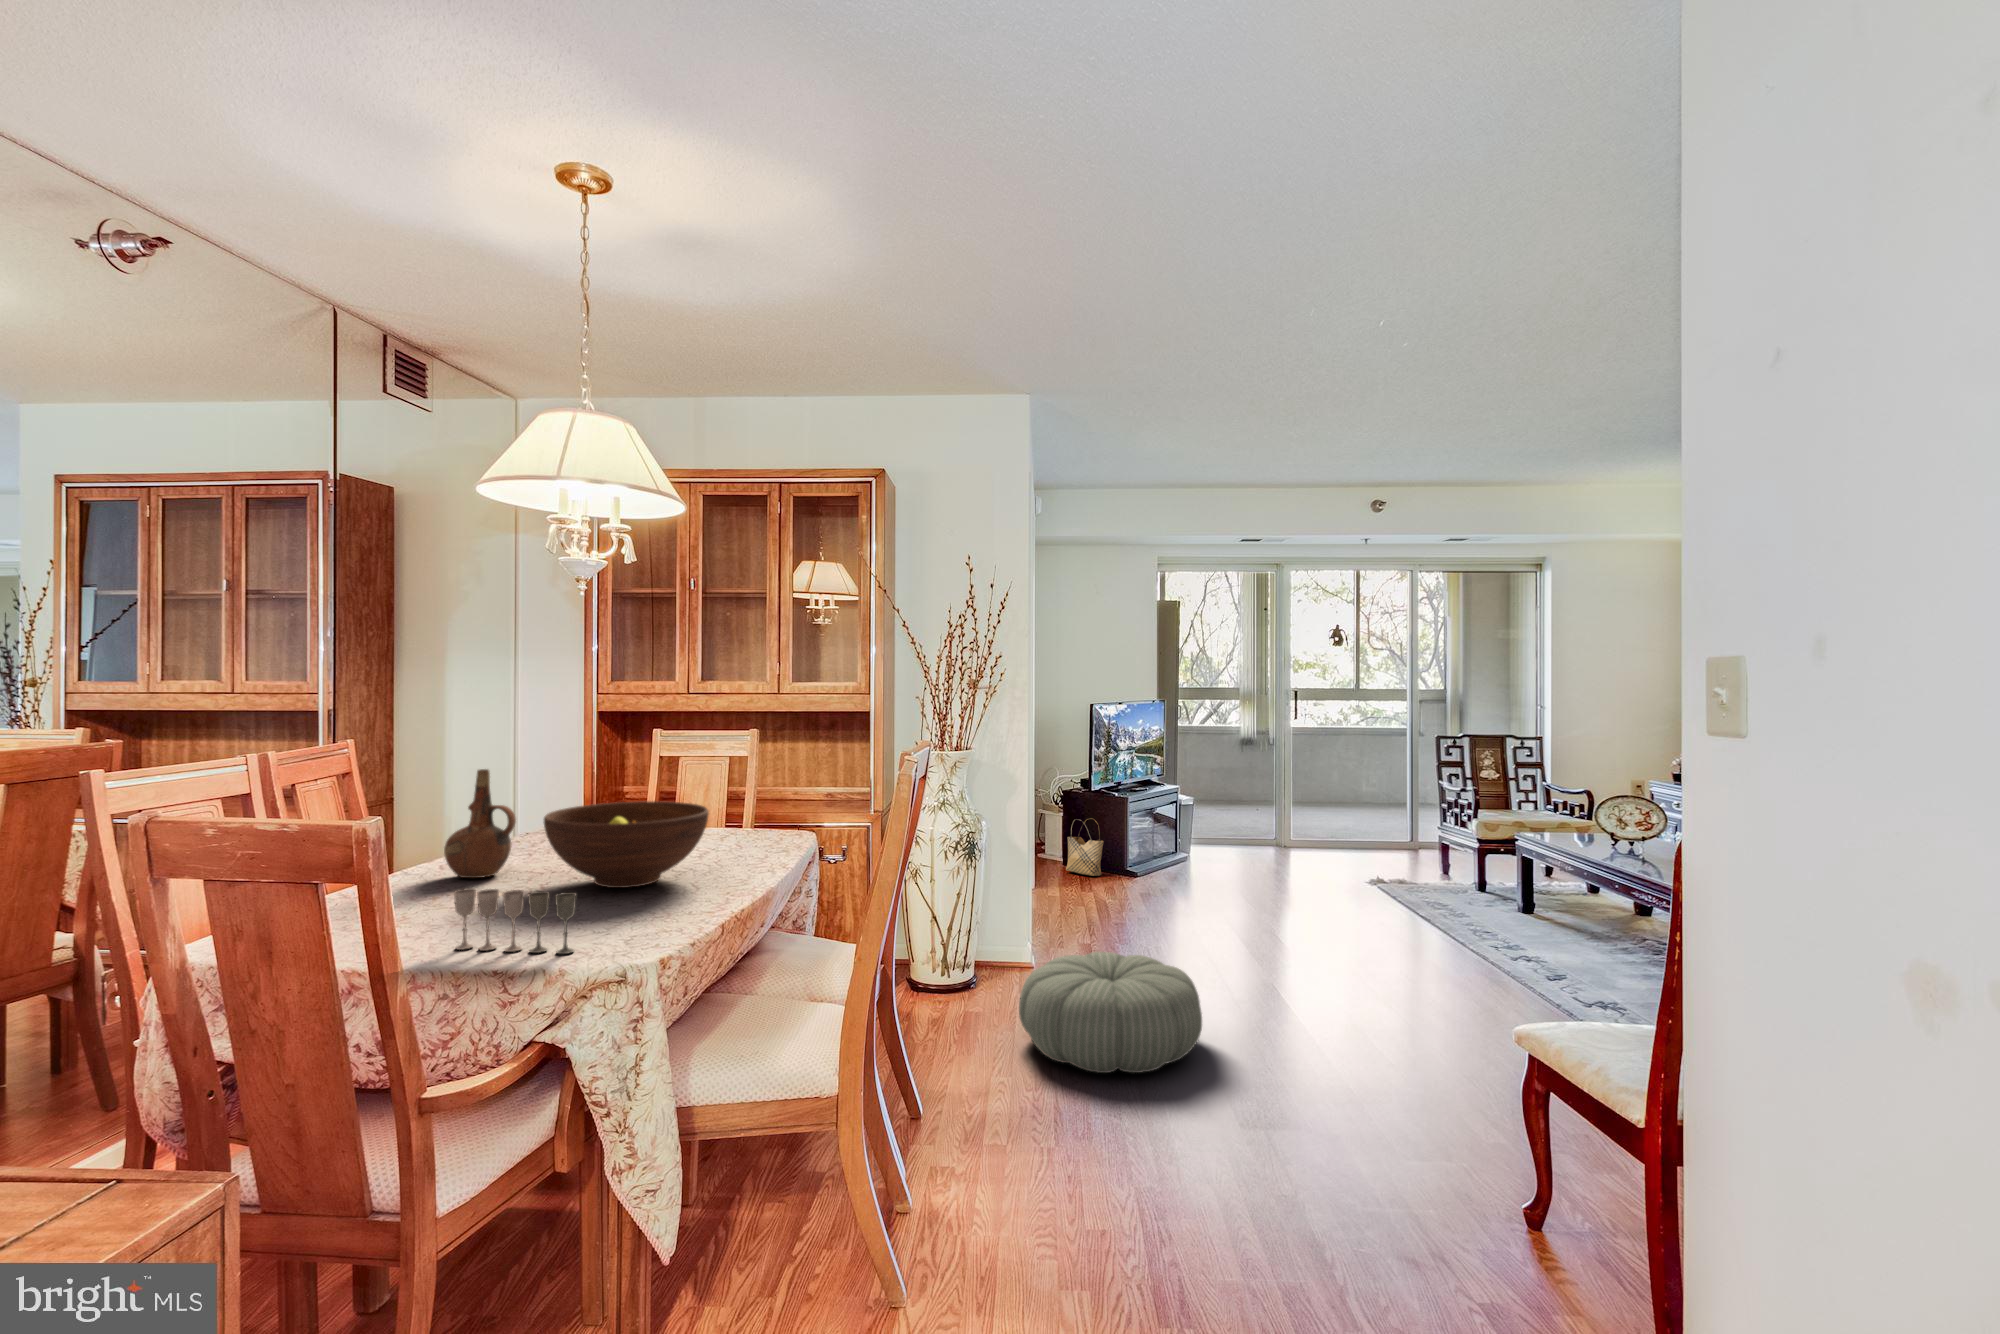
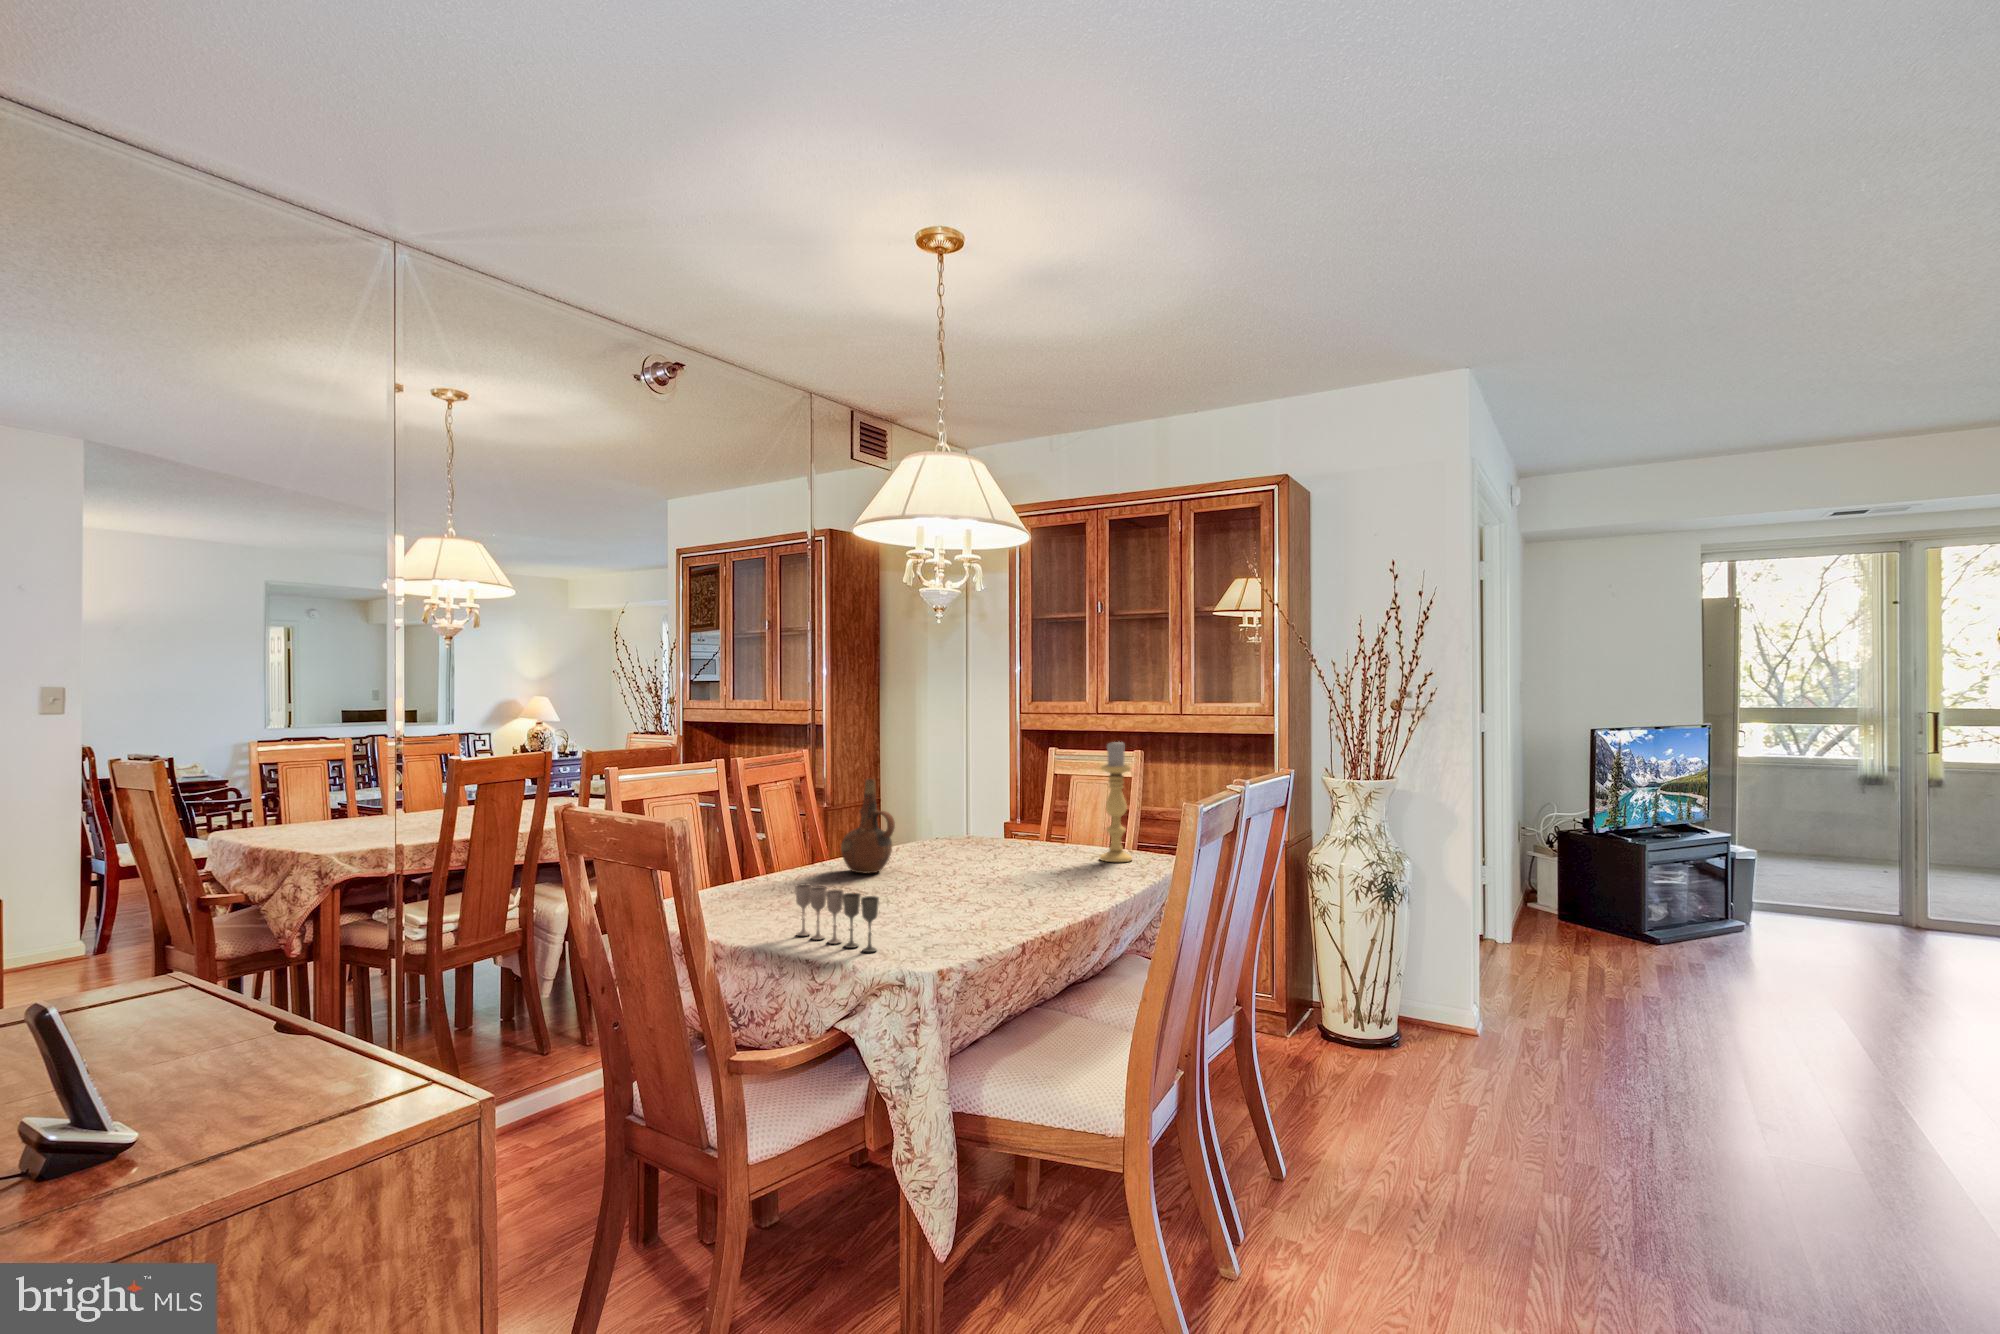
candle holder: none [734,719,768,842] -> present [1100,742,1132,862]
fruit bowl: present [544,801,709,888] -> none [901,815,1044,896]
woven basket: present [1066,818,1104,876] -> none [1559,866,1612,938]
pouf: present [1019,952,1202,1073] -> none [1426,1031,1683,1197]

